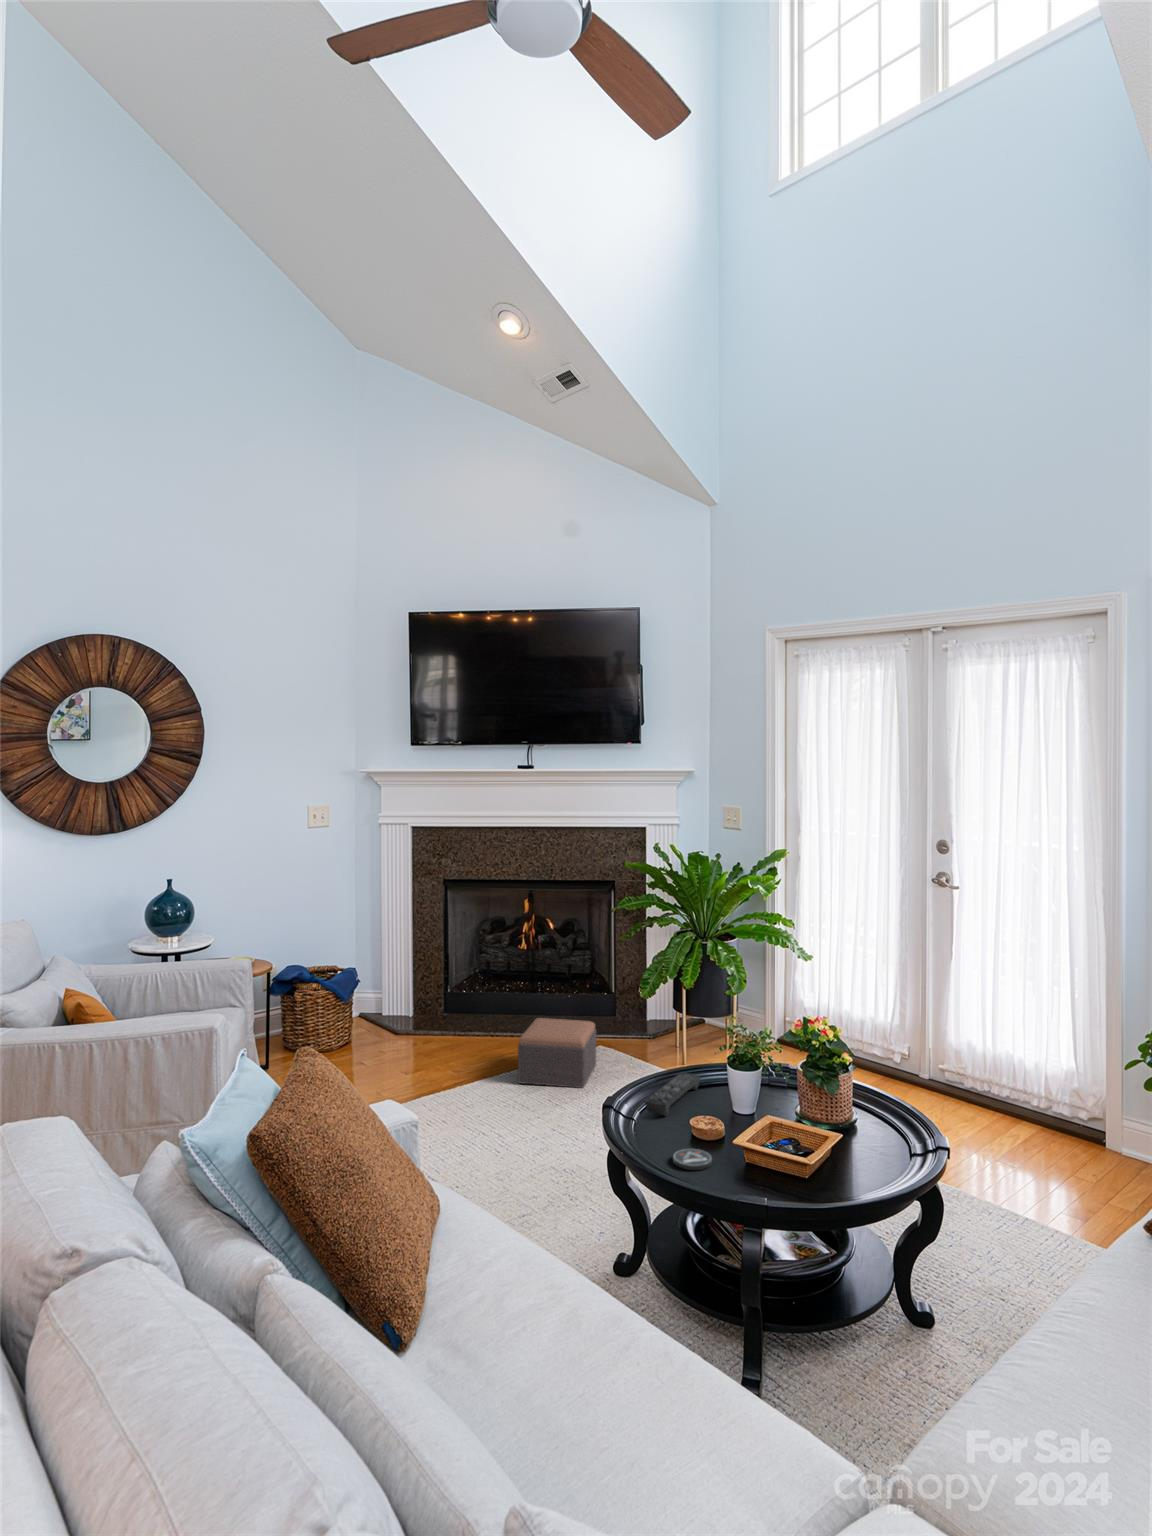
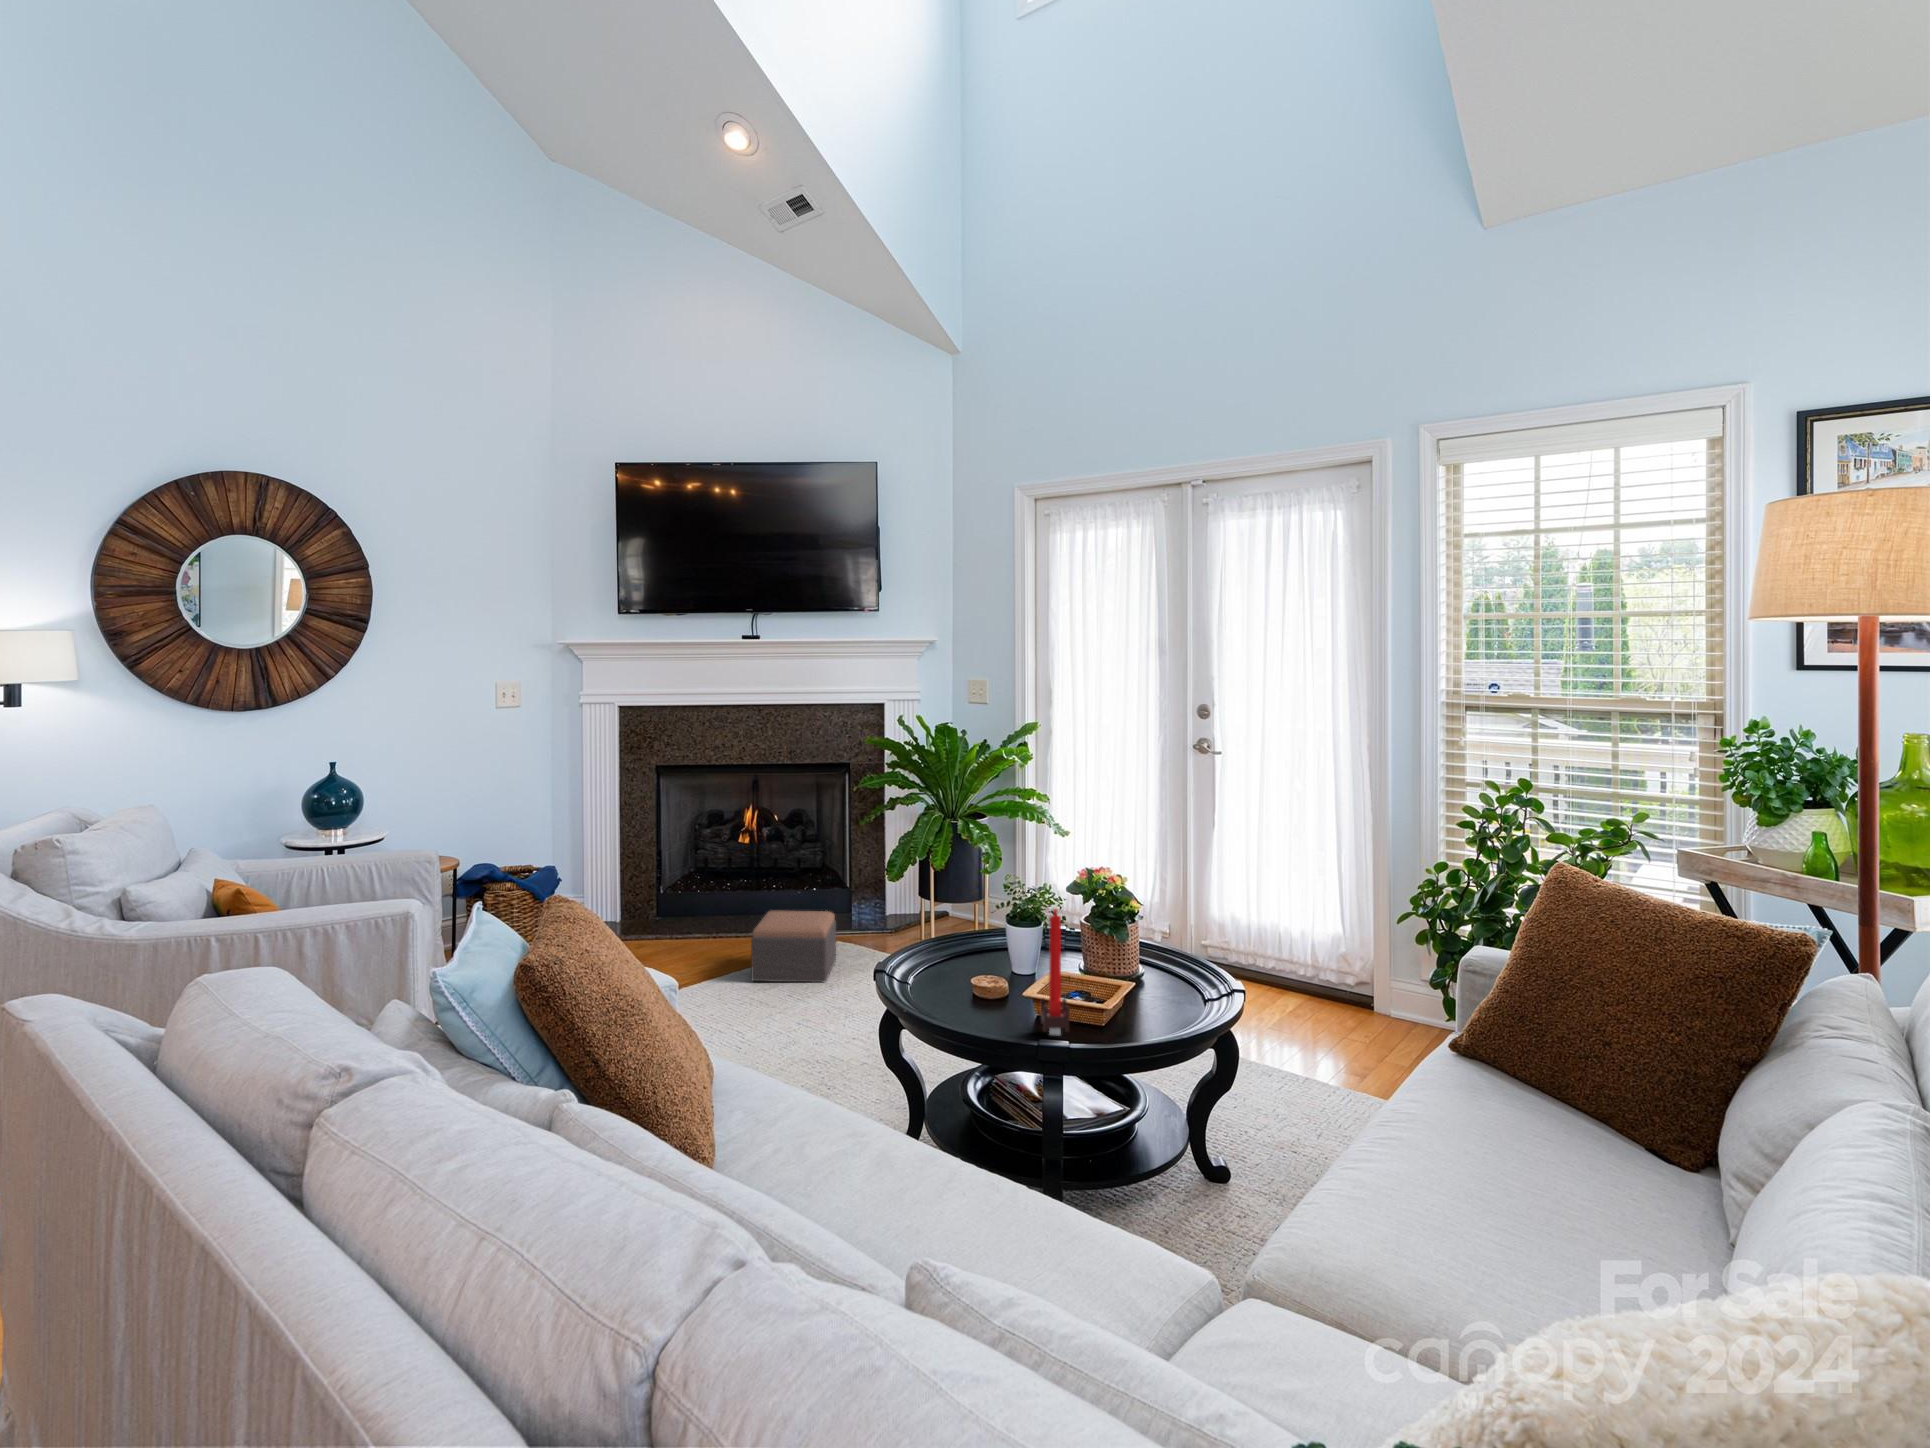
candle: none [743,1071,767,1188] -> present [1041,909,1070,1035]
remote control: present [645,1073,700,1115] -> none [921,937,975,978]
coaster: present [673,1149,712,1170] -> none [961,1004,1004,1024]

